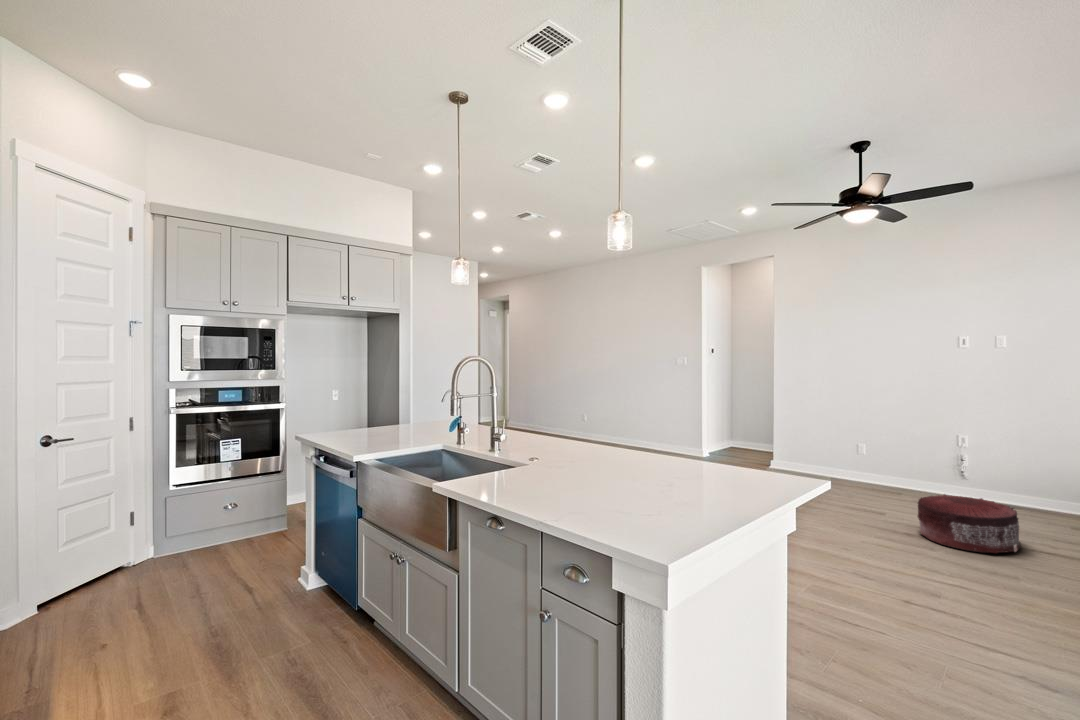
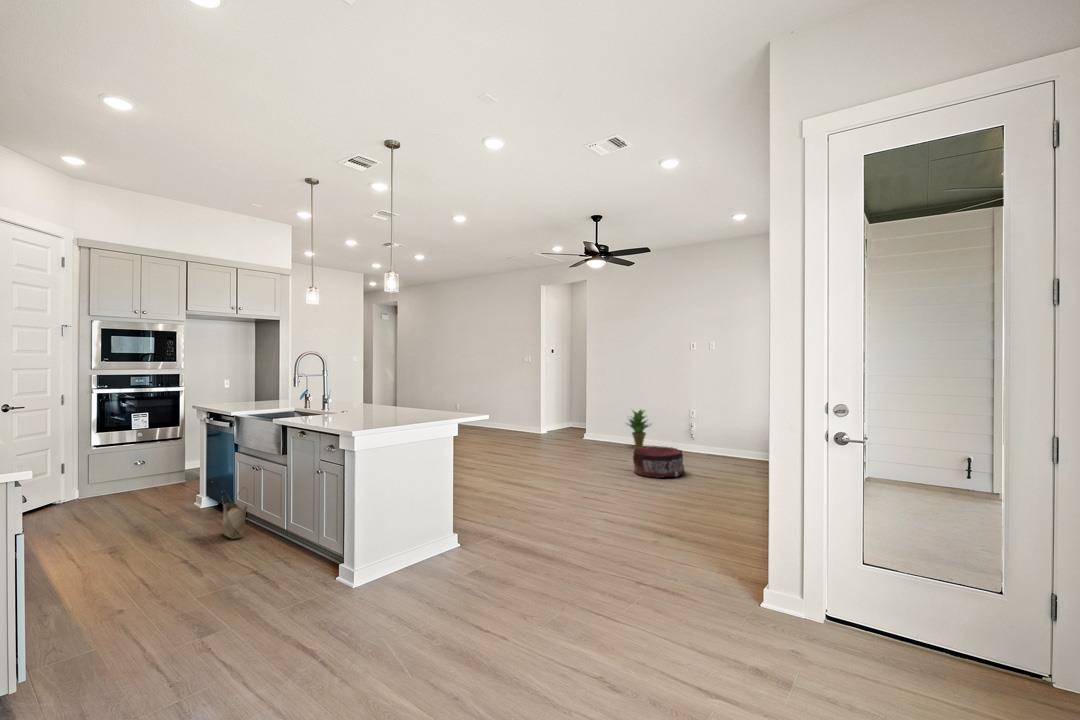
potted plant: none [843,429,893,487] -> present [629,410,649,449]
woven basket: none [337,589,380,689] -> present [220,503,247,539]

